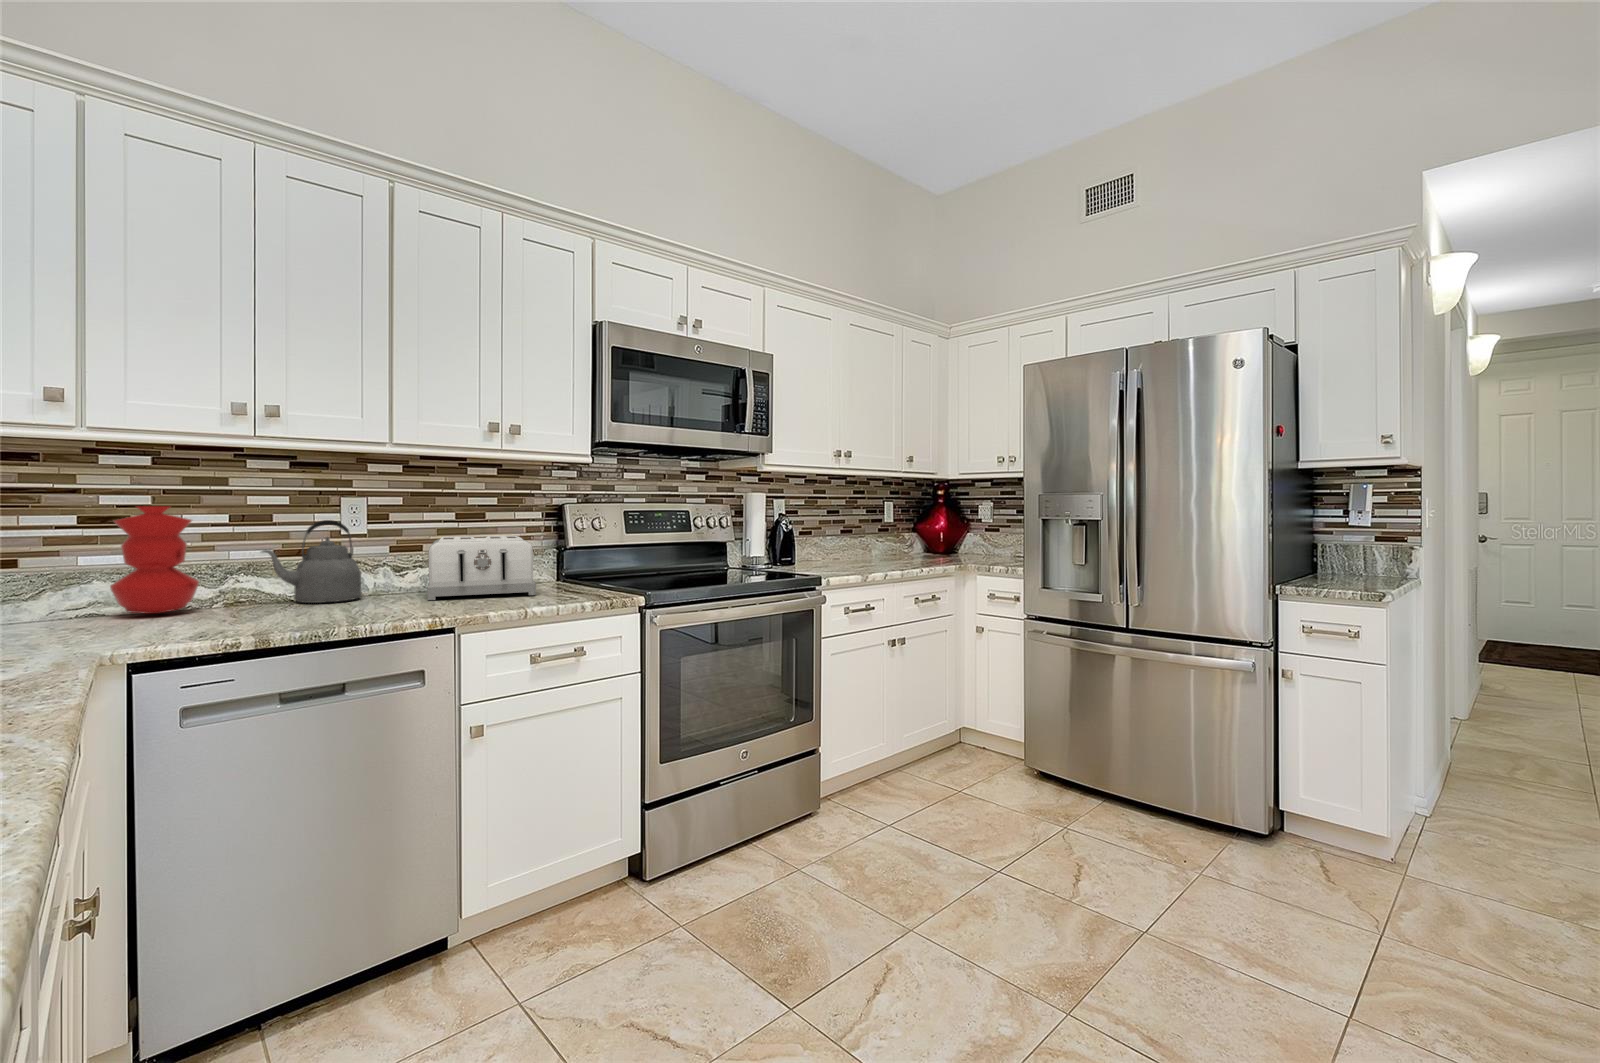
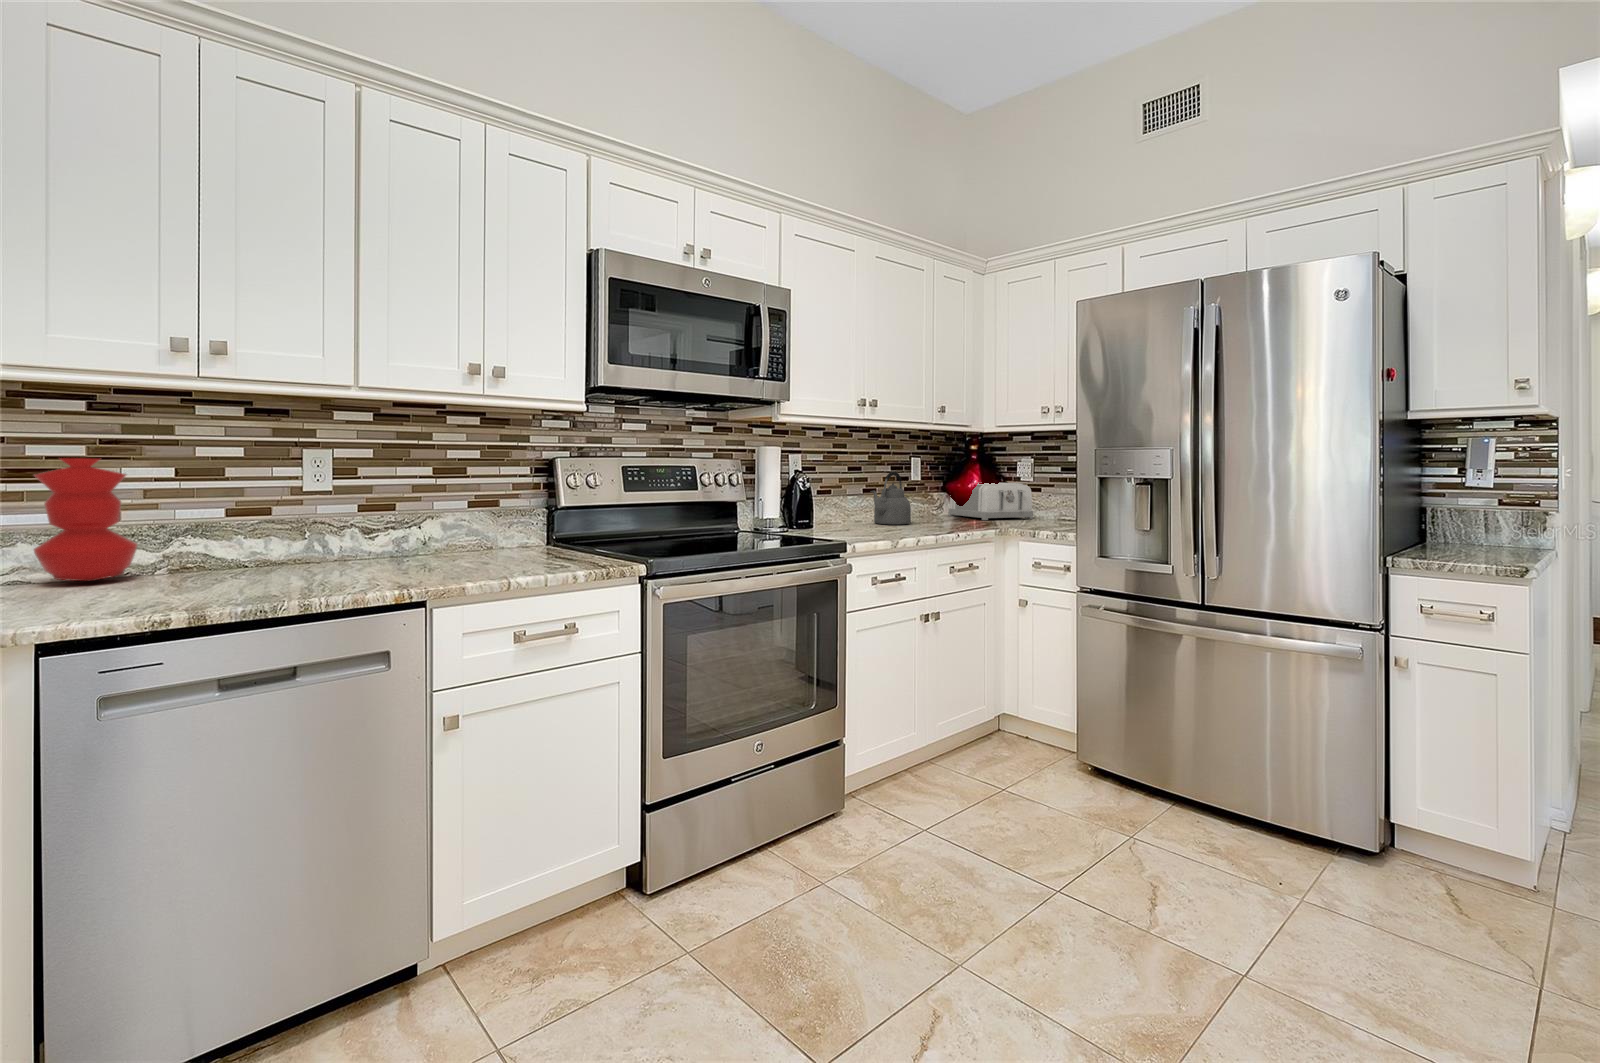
kettle: present [261,520,362,603] -> present [871,472,911,524]
toaster: present [427,536,536,600] -> present [948,483,1033,520]

